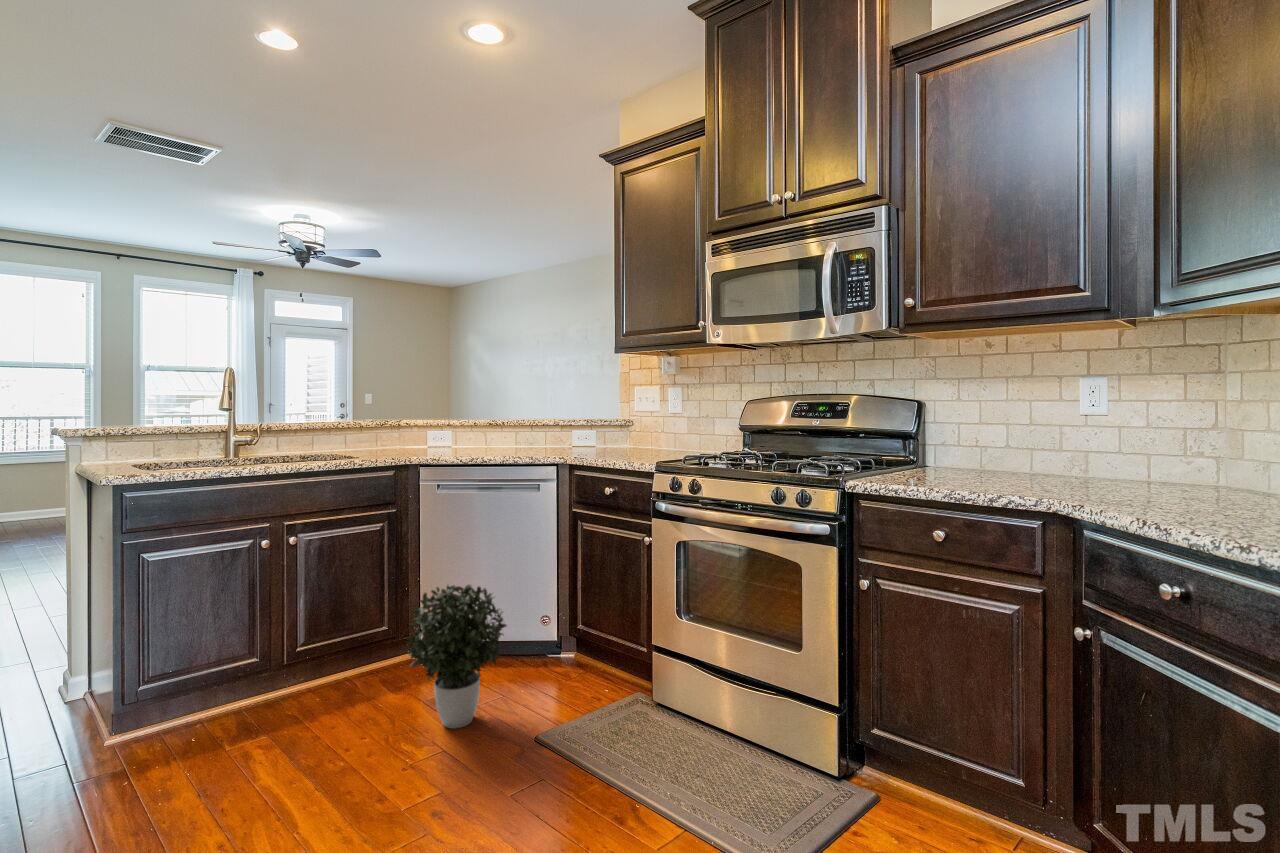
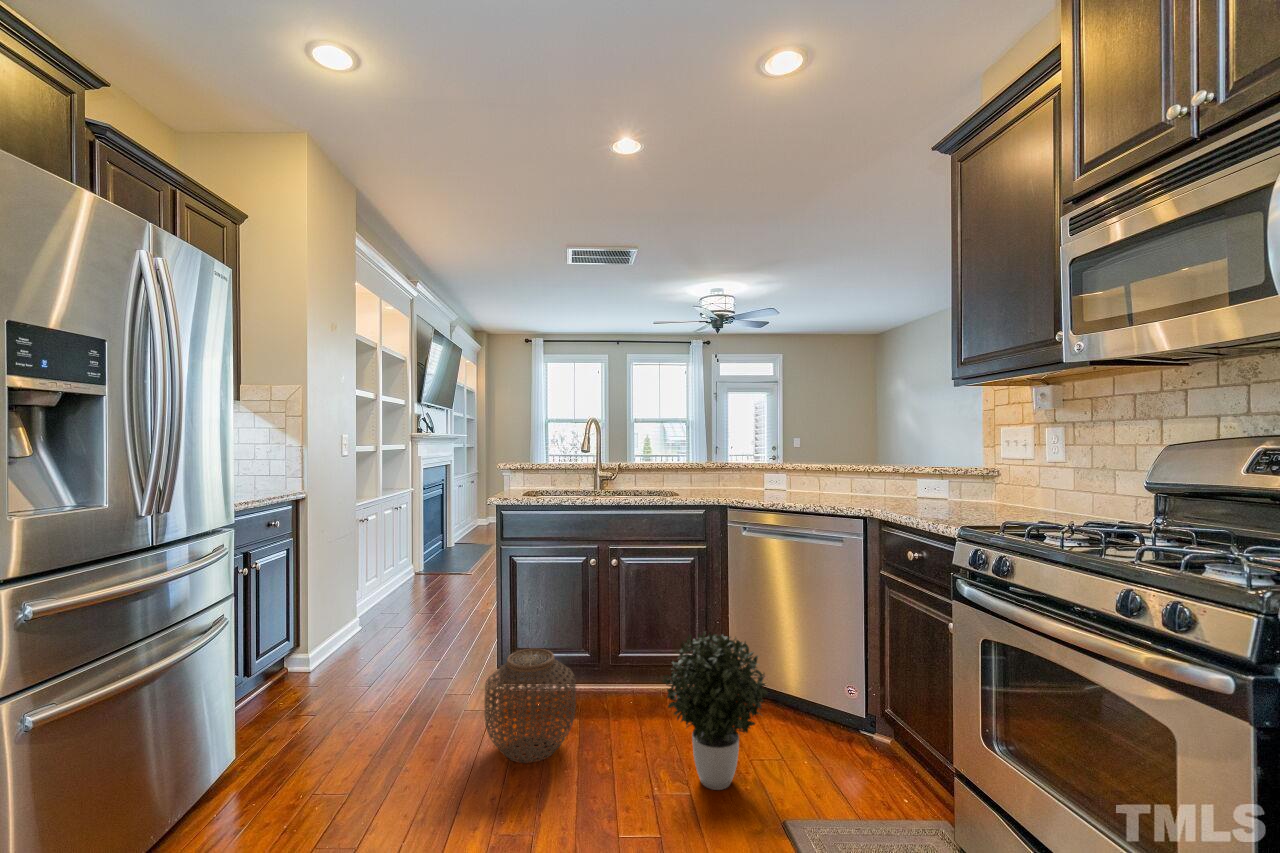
woven basket: none [155,654,287,794] -> present [485,649,576,762]

